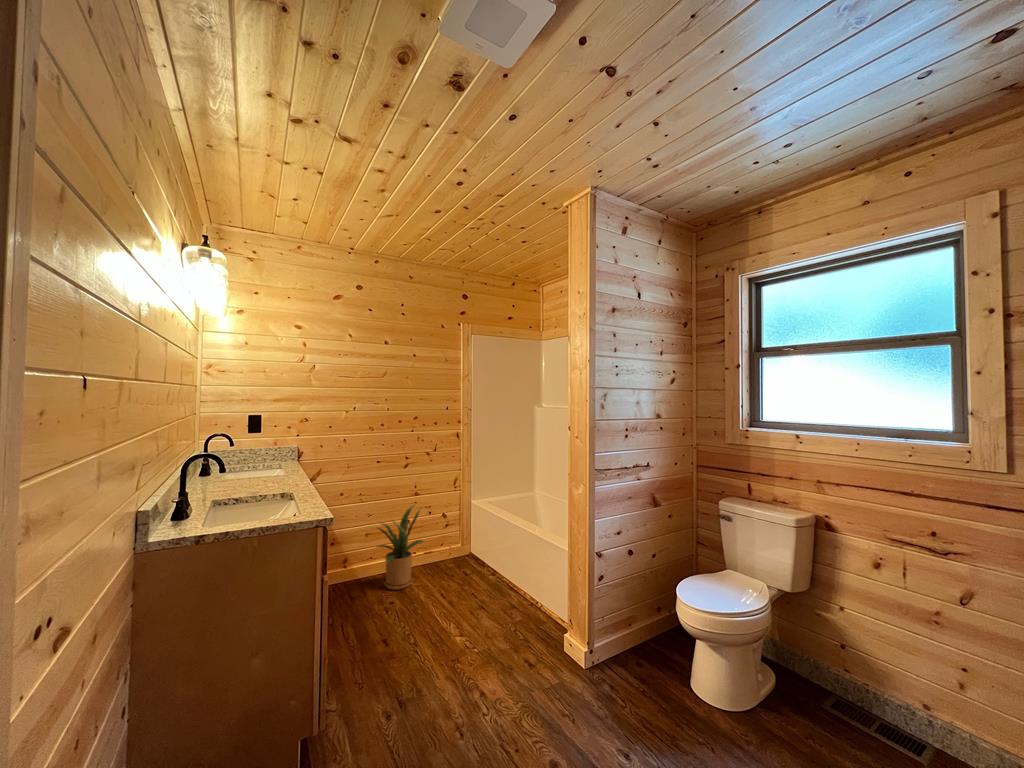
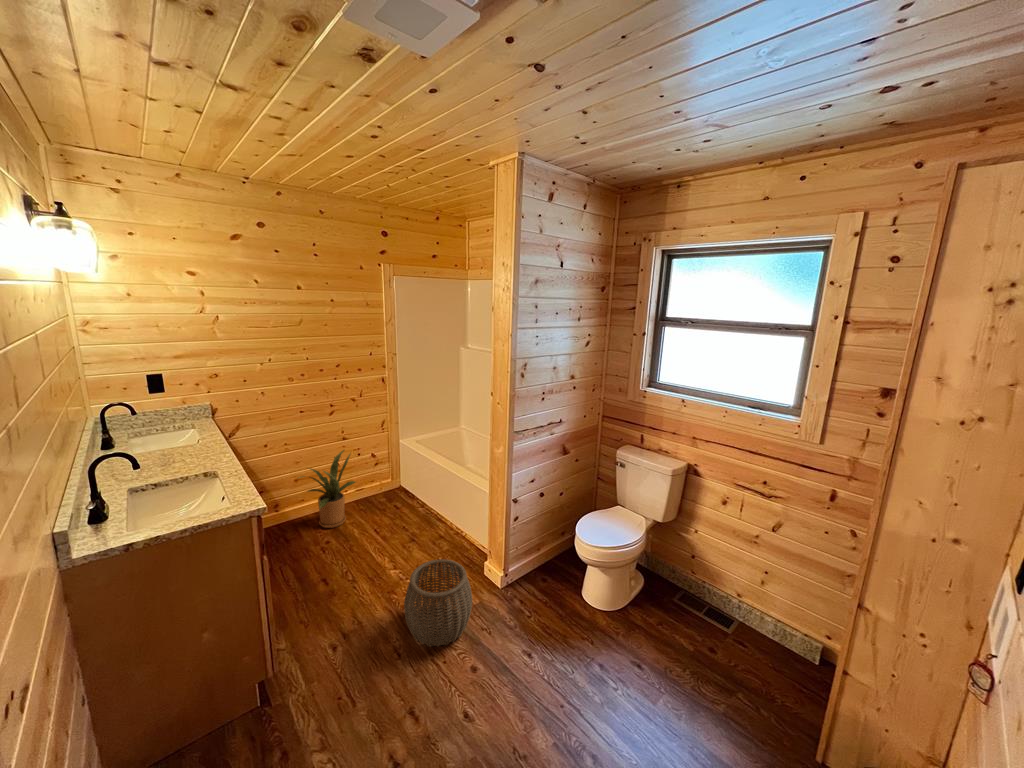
woven basket: none [469,619,551,730] -> present [404,559,473,647]

